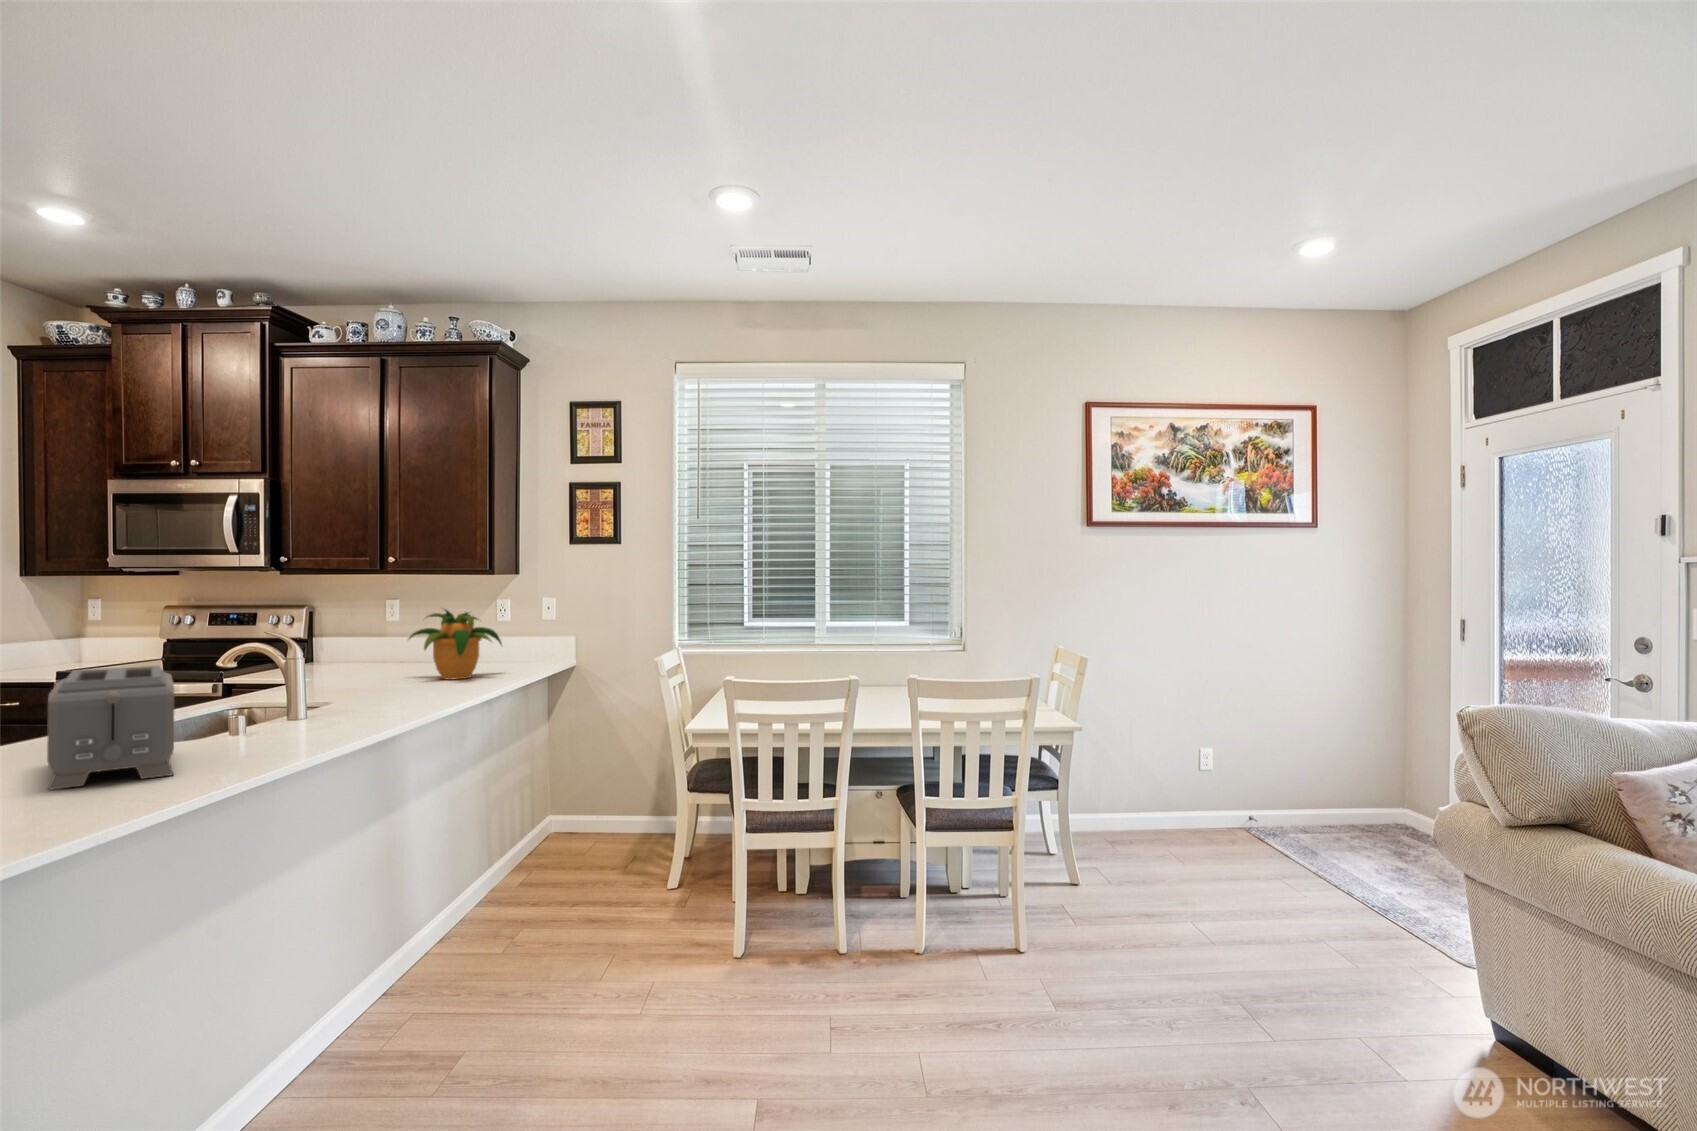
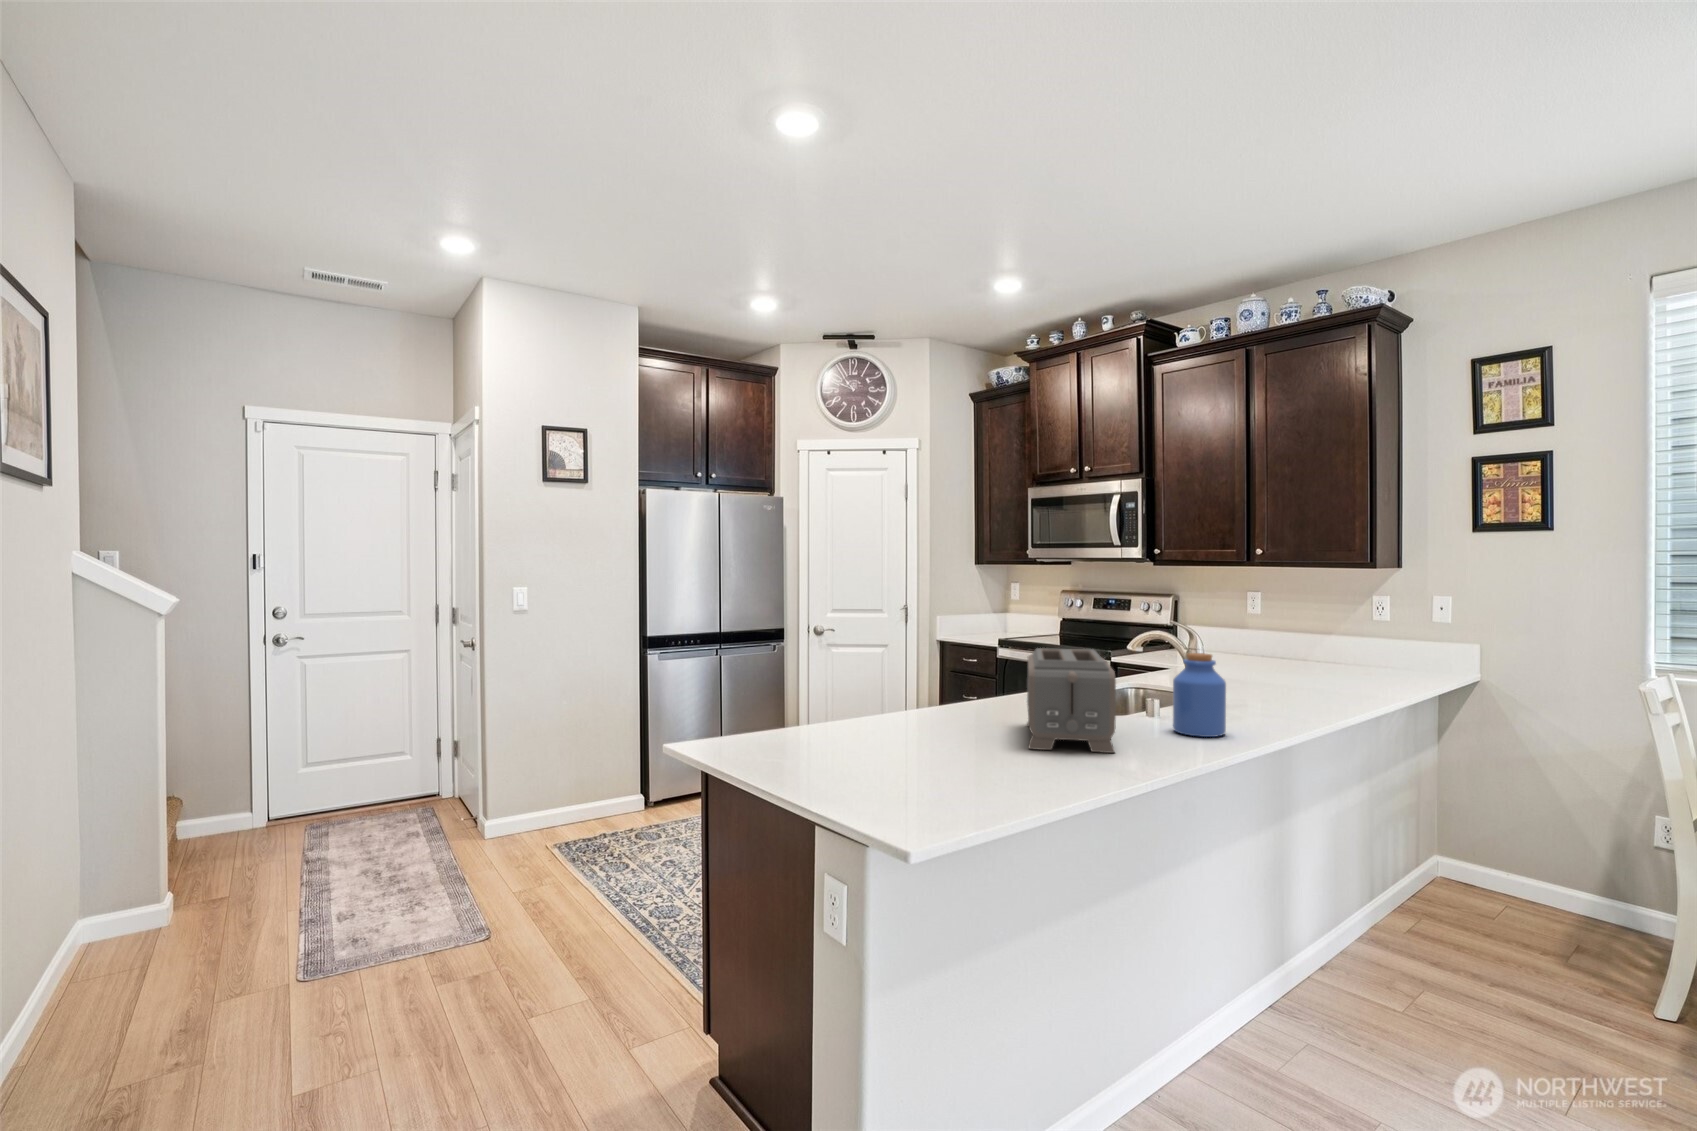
potted plant: present [409,610,502,680] -> none [1279,603,1389,683]
jar: none [260,659,319,744] -> present [1173,653,1226,737]

